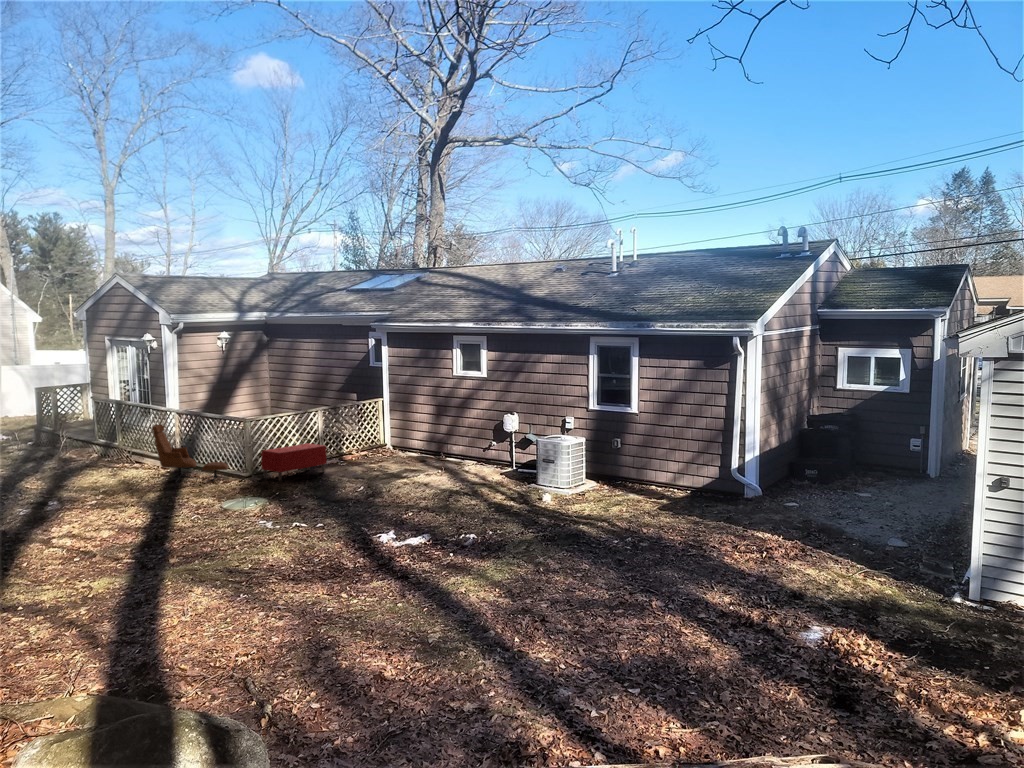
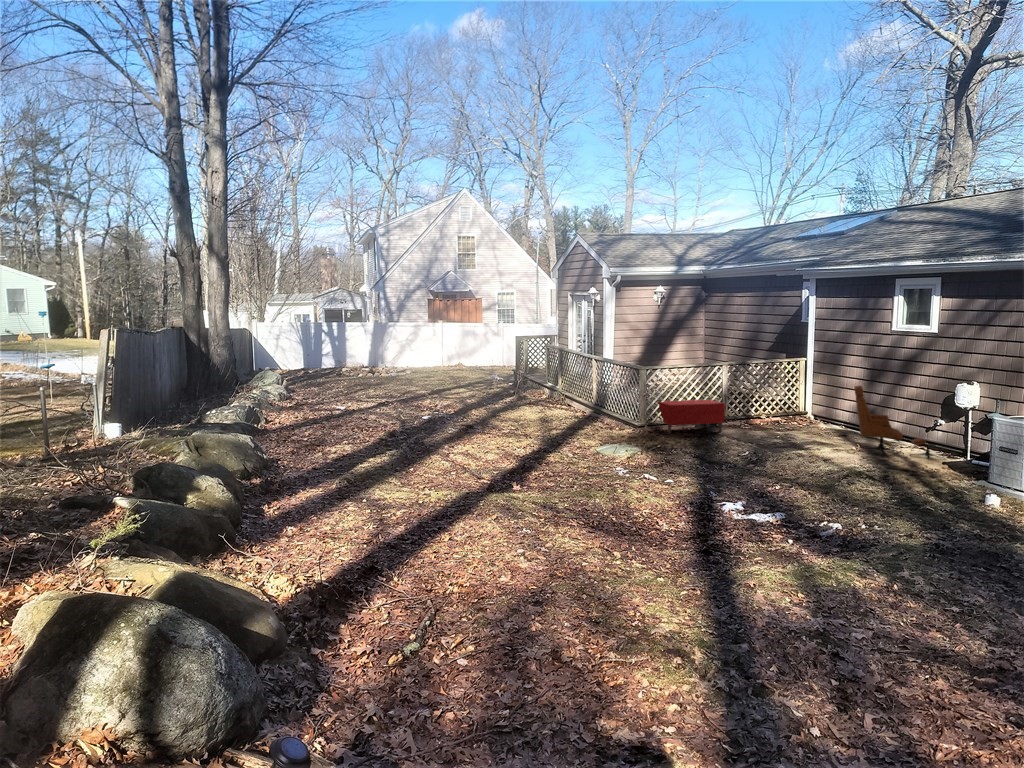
lounge chair: present [152,424,228,483] -> present [854,386,943,460]

